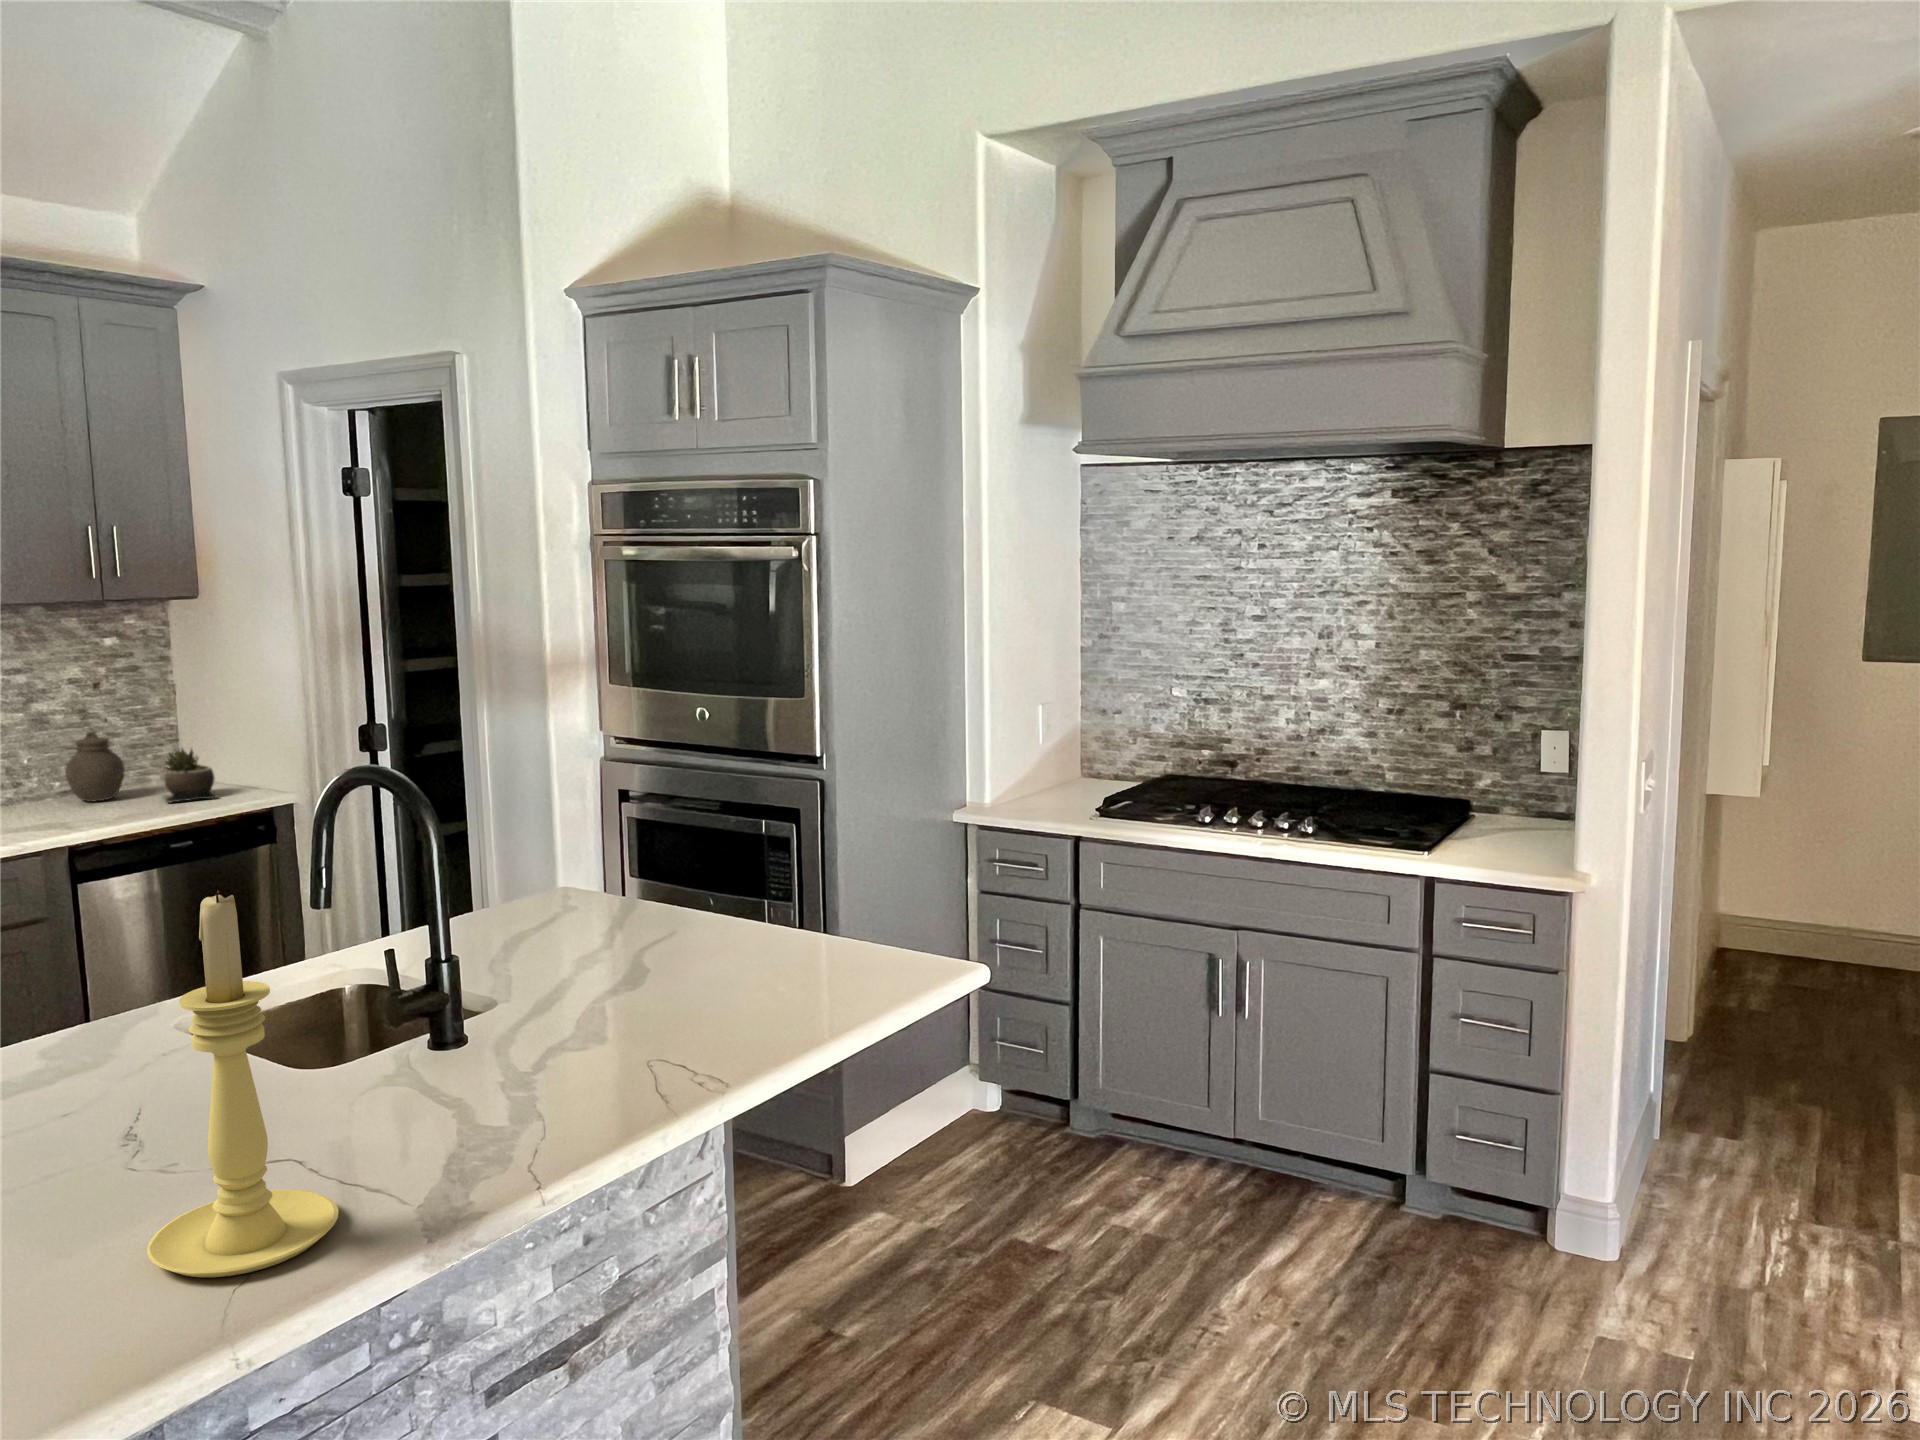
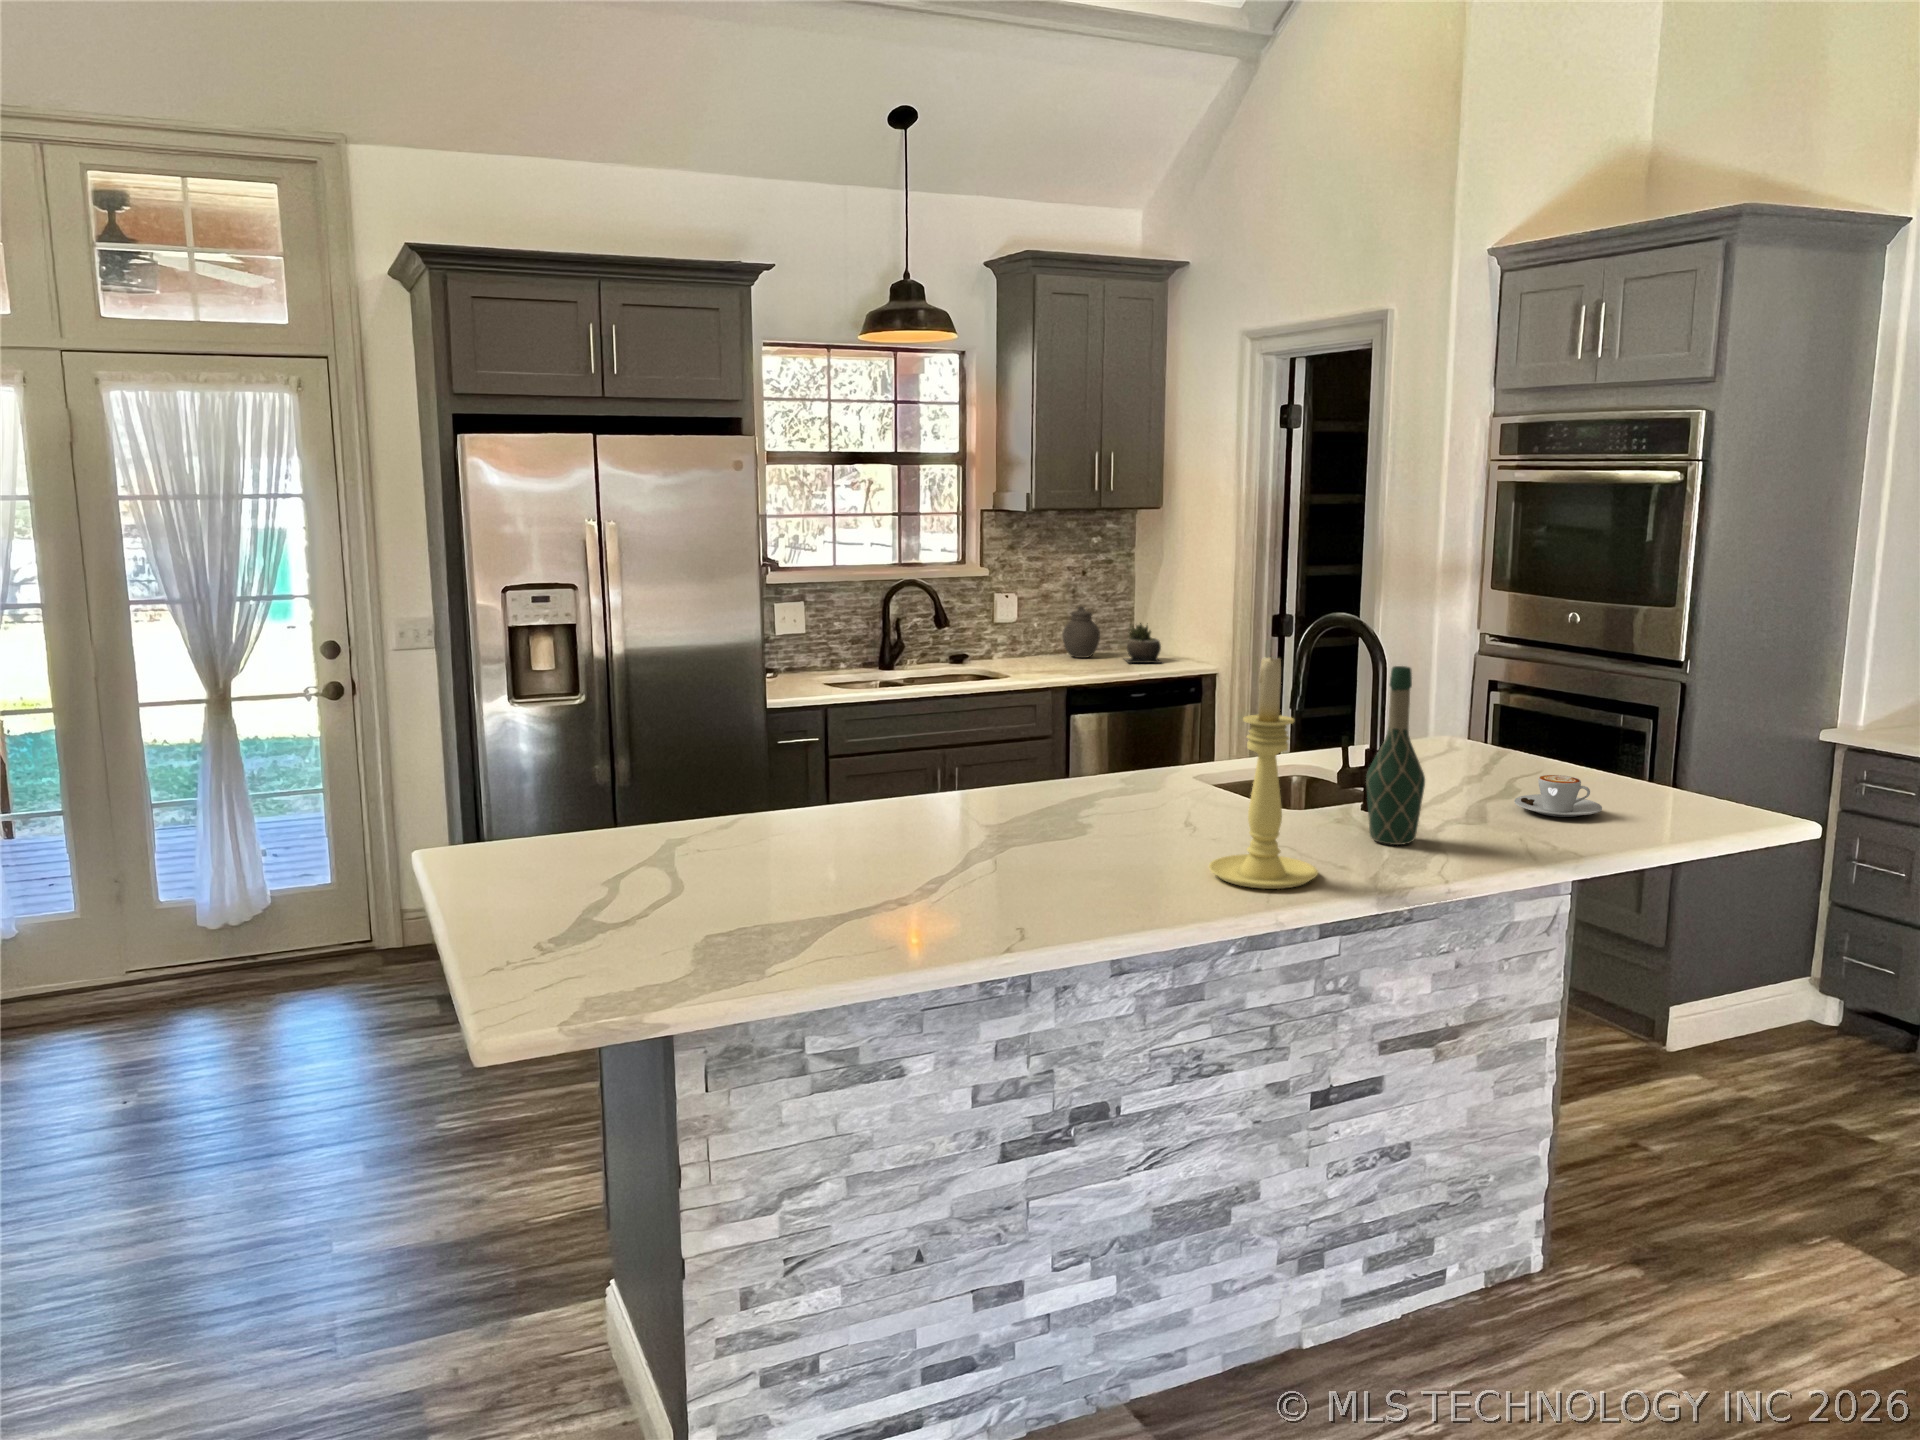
wine bottle: none [420,859,505,1117] -> present [1366,666,1425,845]
coffee cup: none [638,954,744,1012] -> present [1514,775,1602,817]

